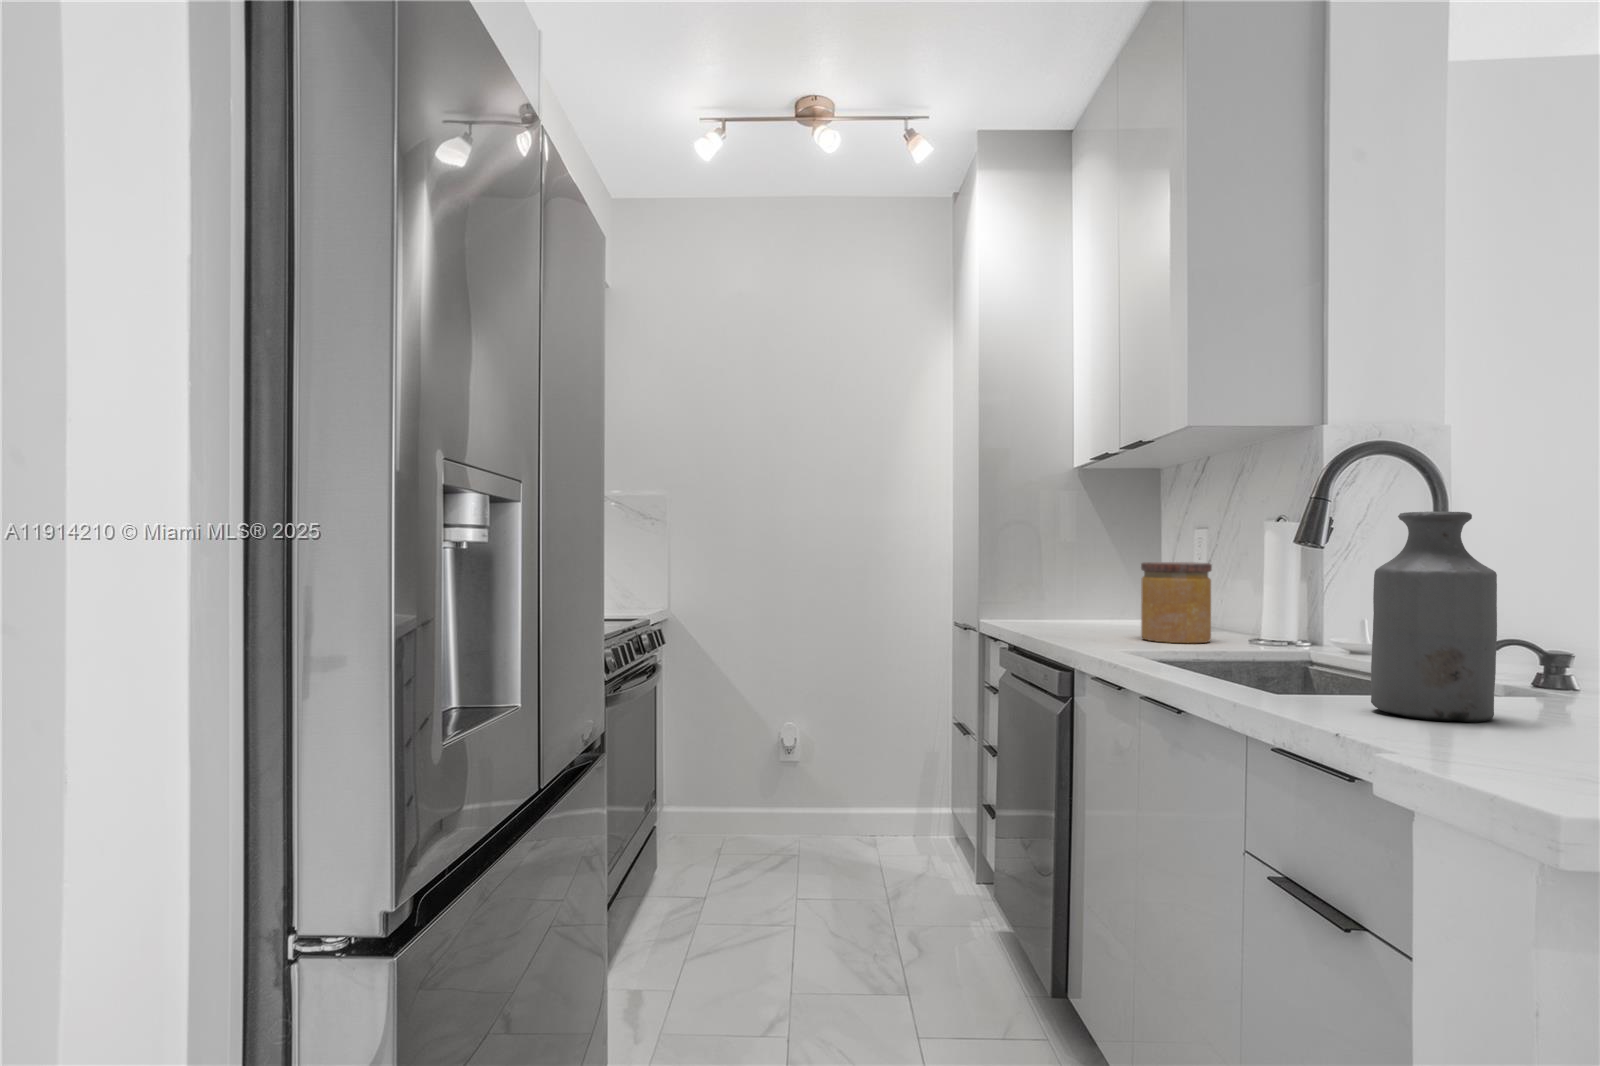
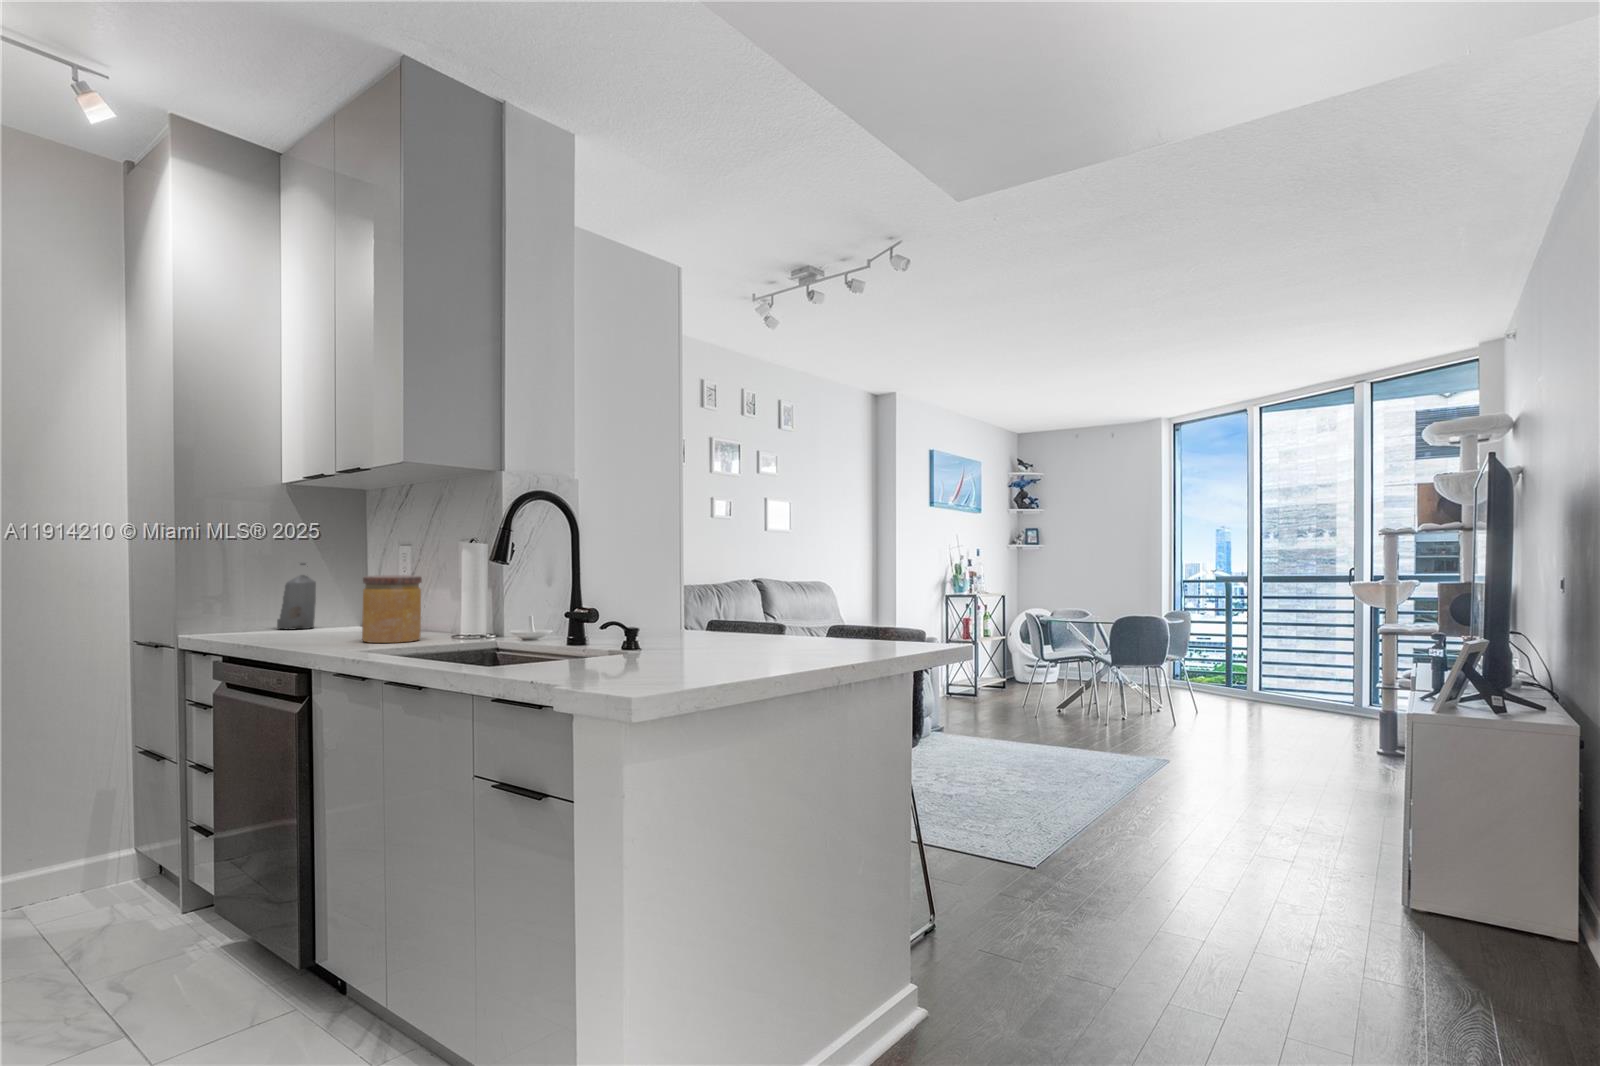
bottle: present [1371,511,1497,722] -> present [277,563,316,630]

